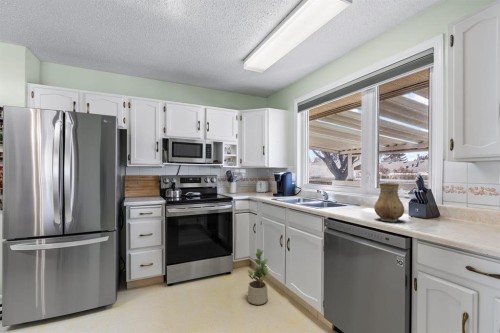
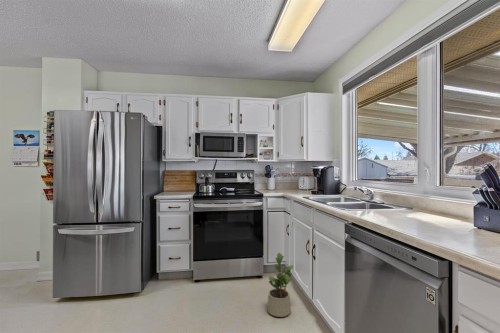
ceramic pitcher: present [374,183,404,222] -> none [409,177,456,234]

